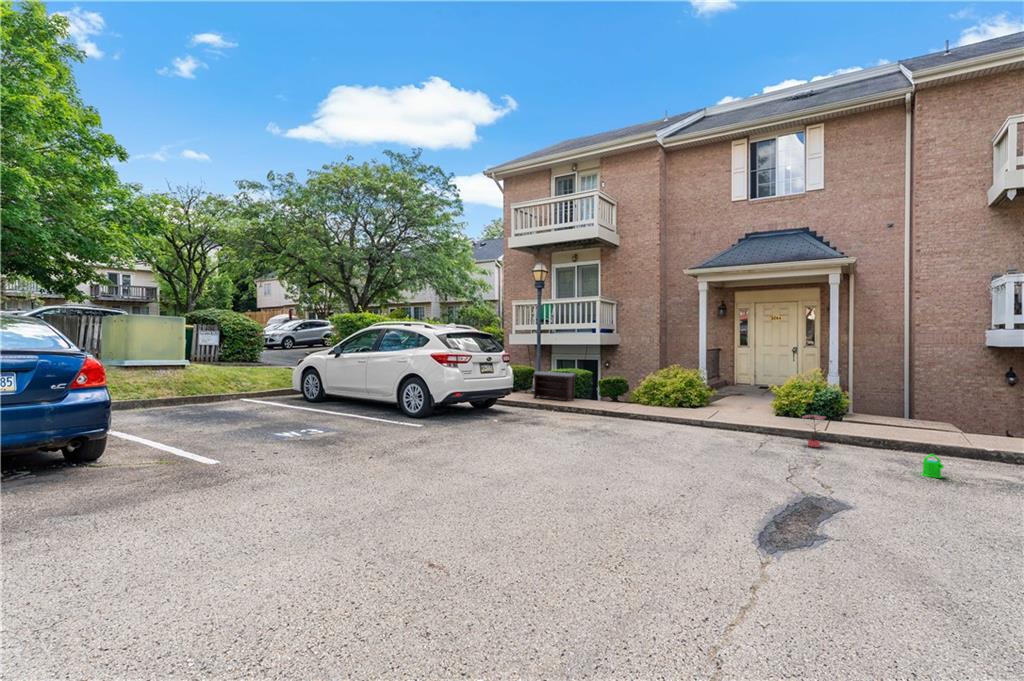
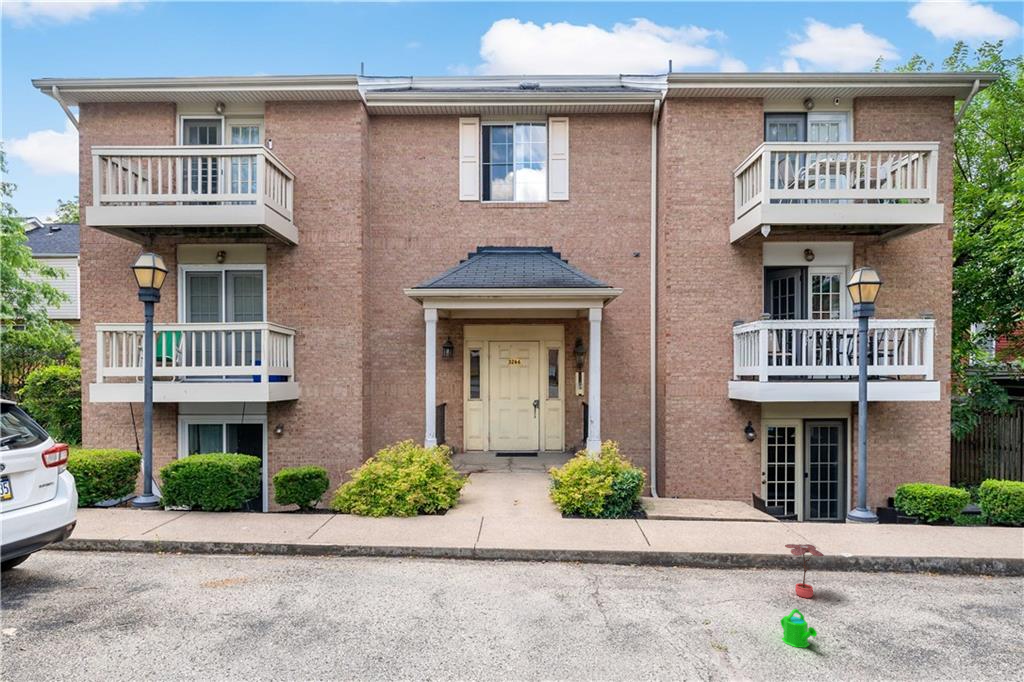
bench: present [534,371,576,401] -> none [132,464,223,519]
potted plant: present [802,415,826,447] -> present [785,544,824,598]

